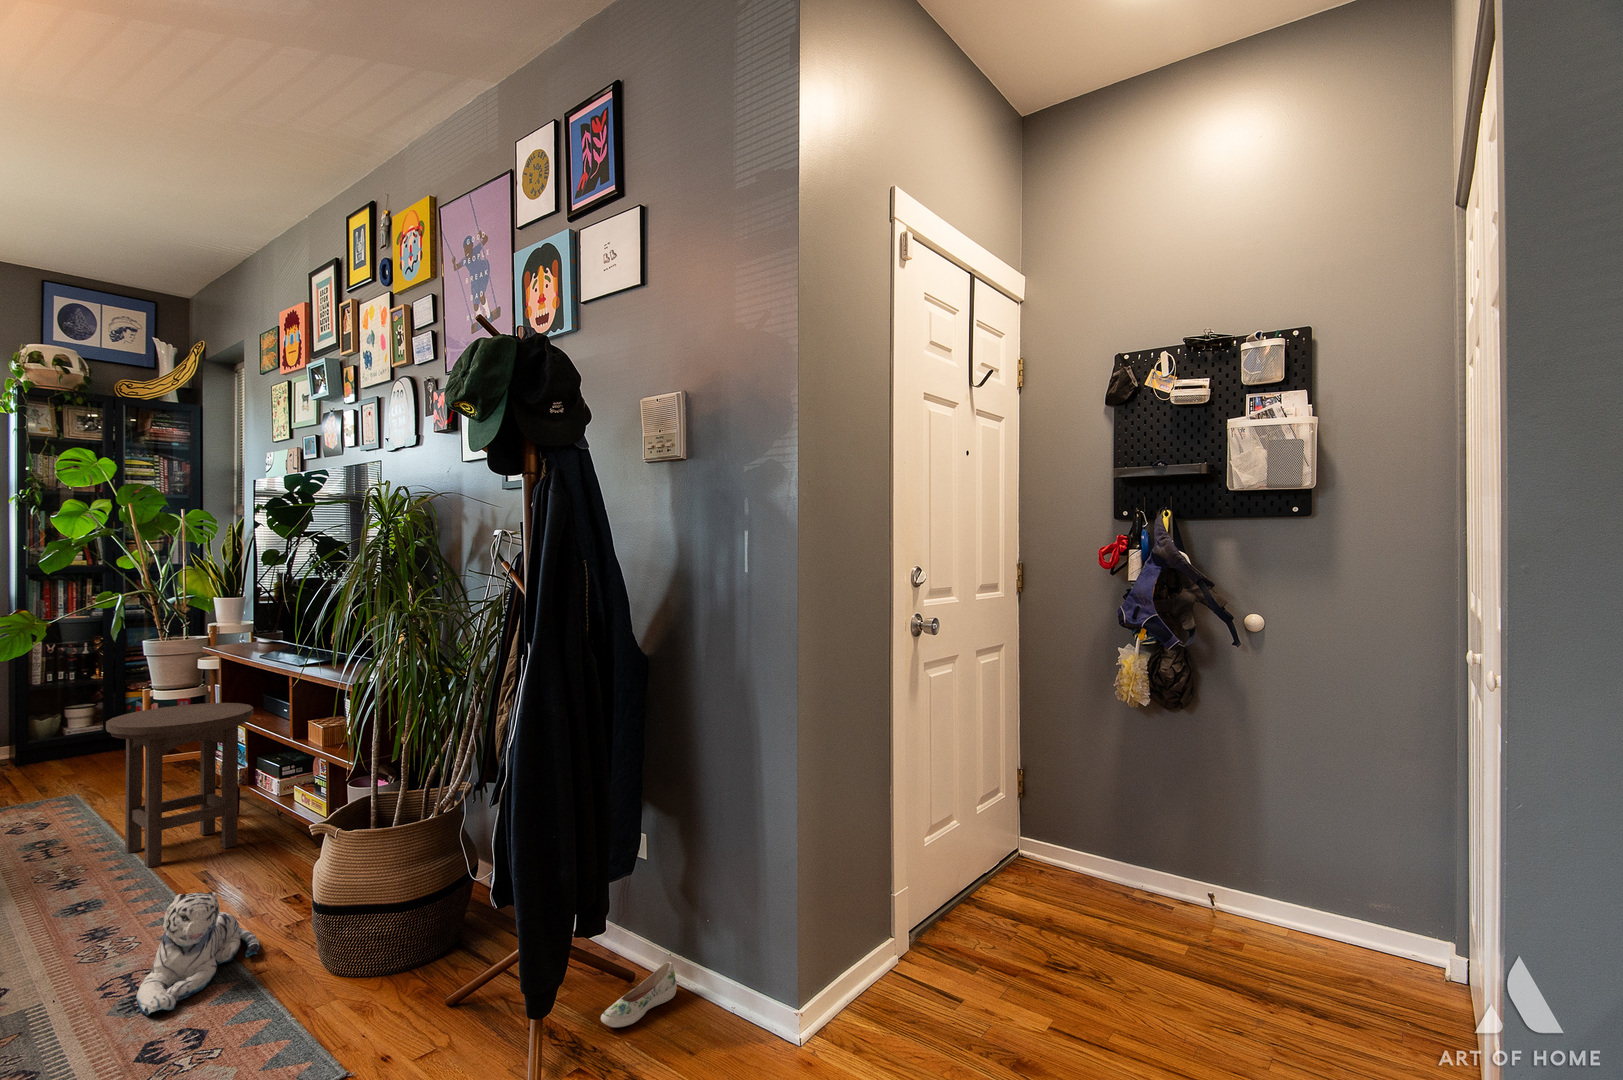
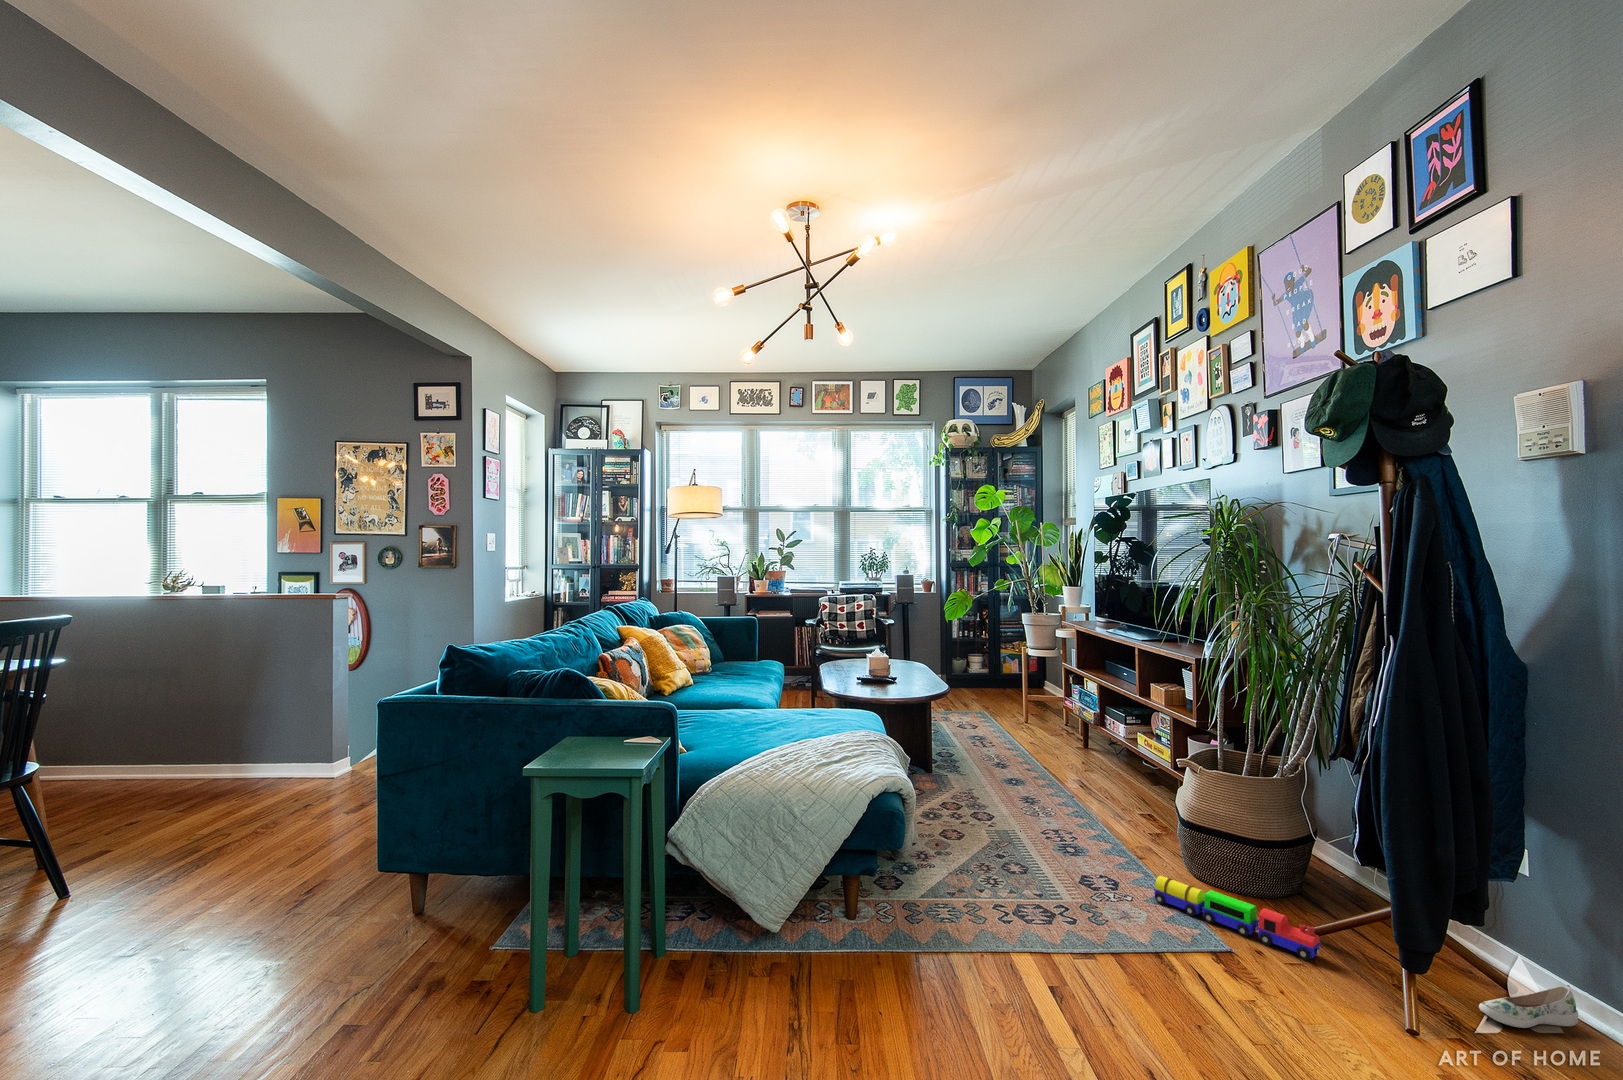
stool: present [106,703,253,868] -> none [1017,663,1103,772]
plush toy: present [136,892,260,1016] -> none [1069,787,1137,863]
toy train: none [254,994,459,1043] -> present [1153,876,1321,960]

